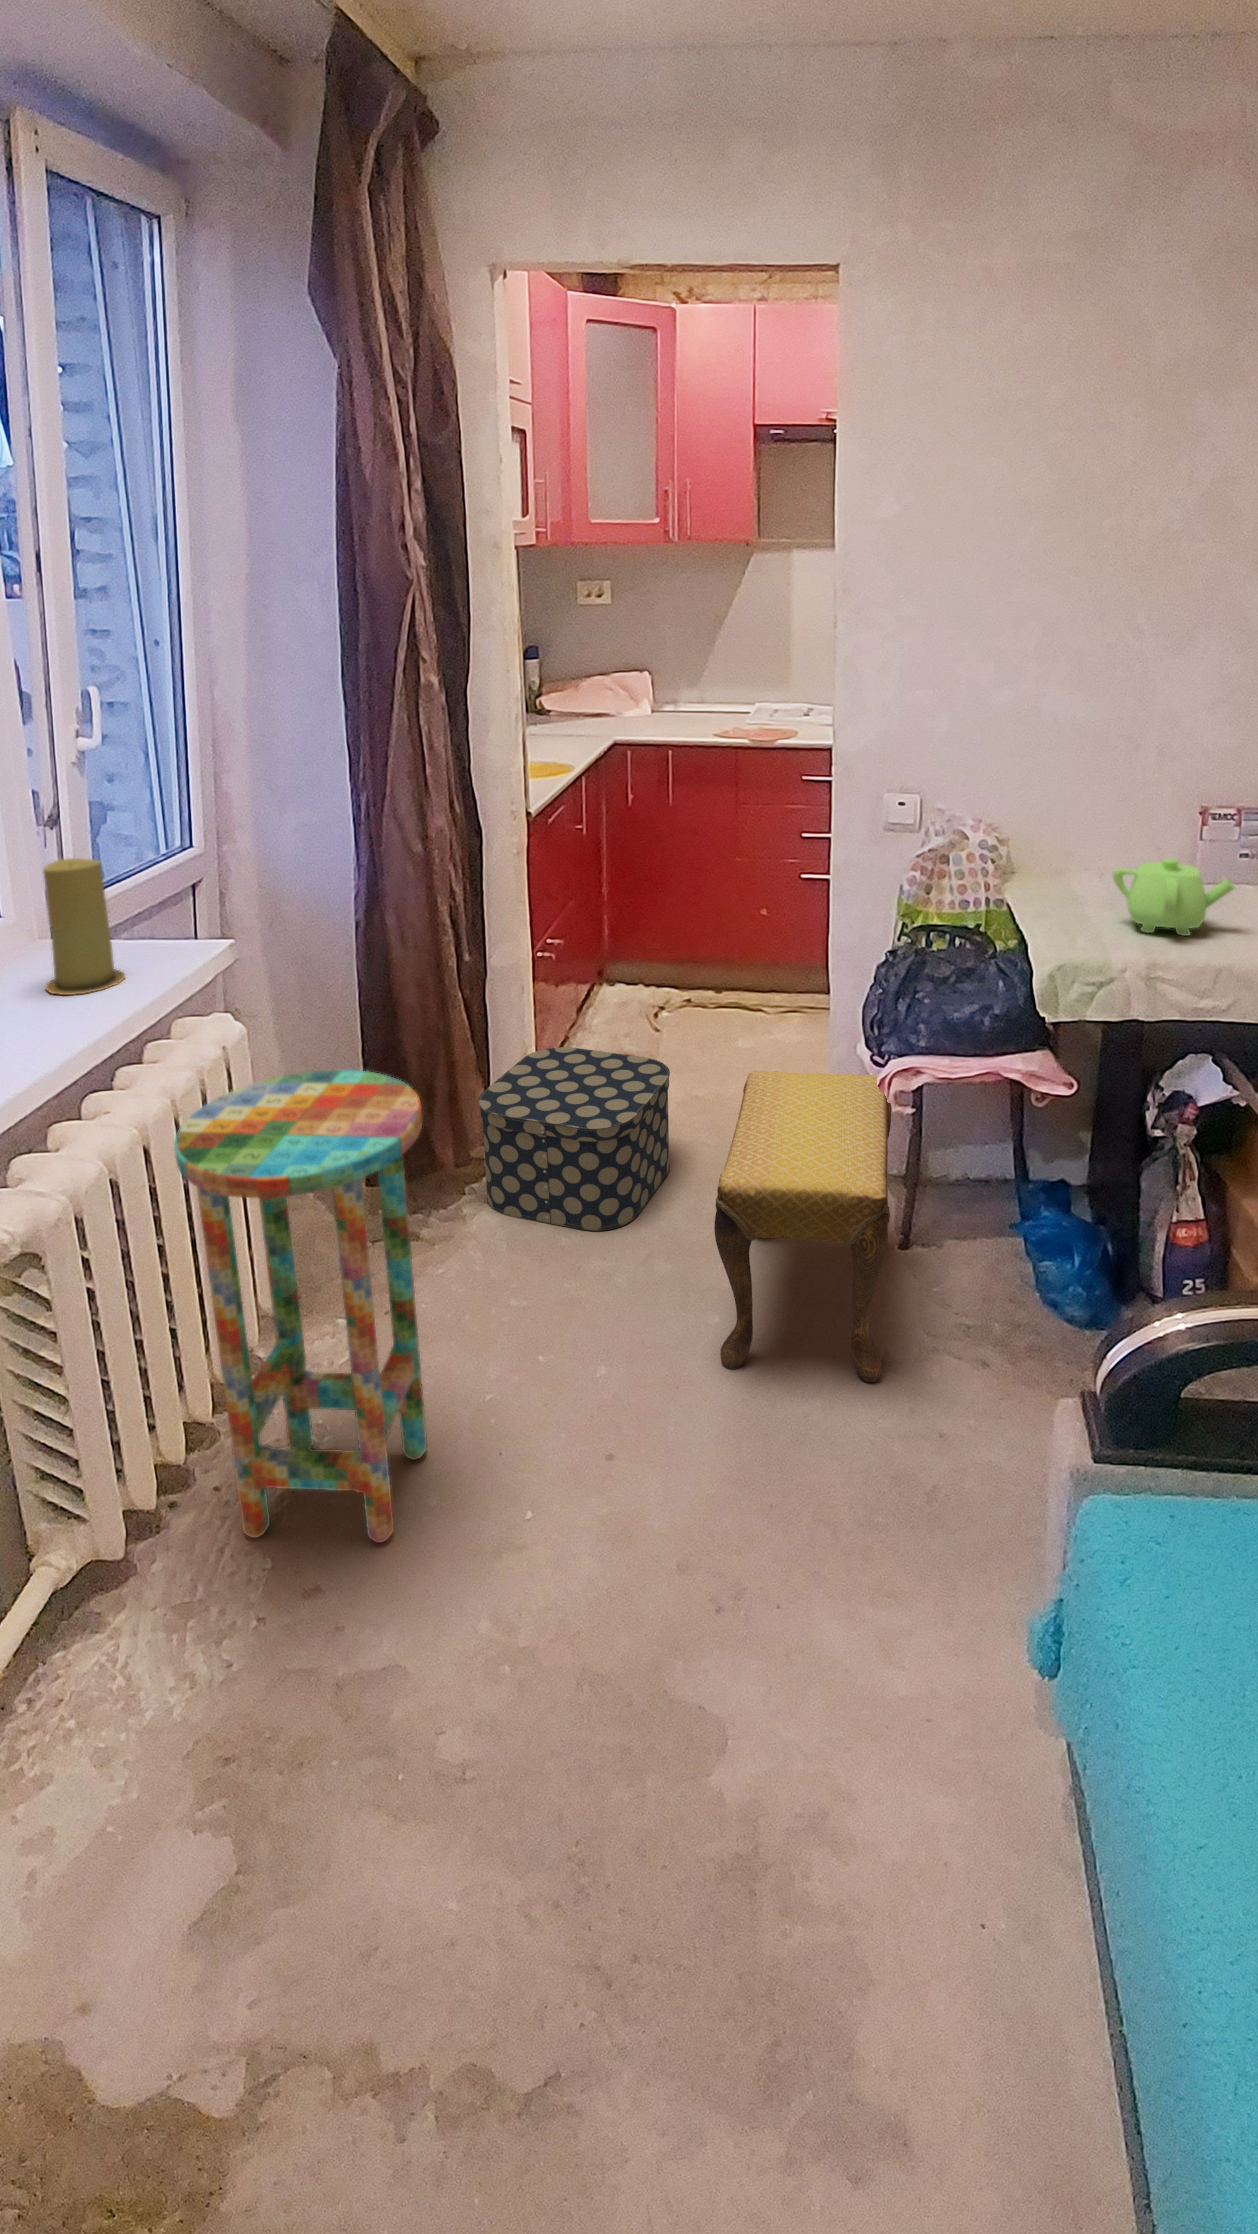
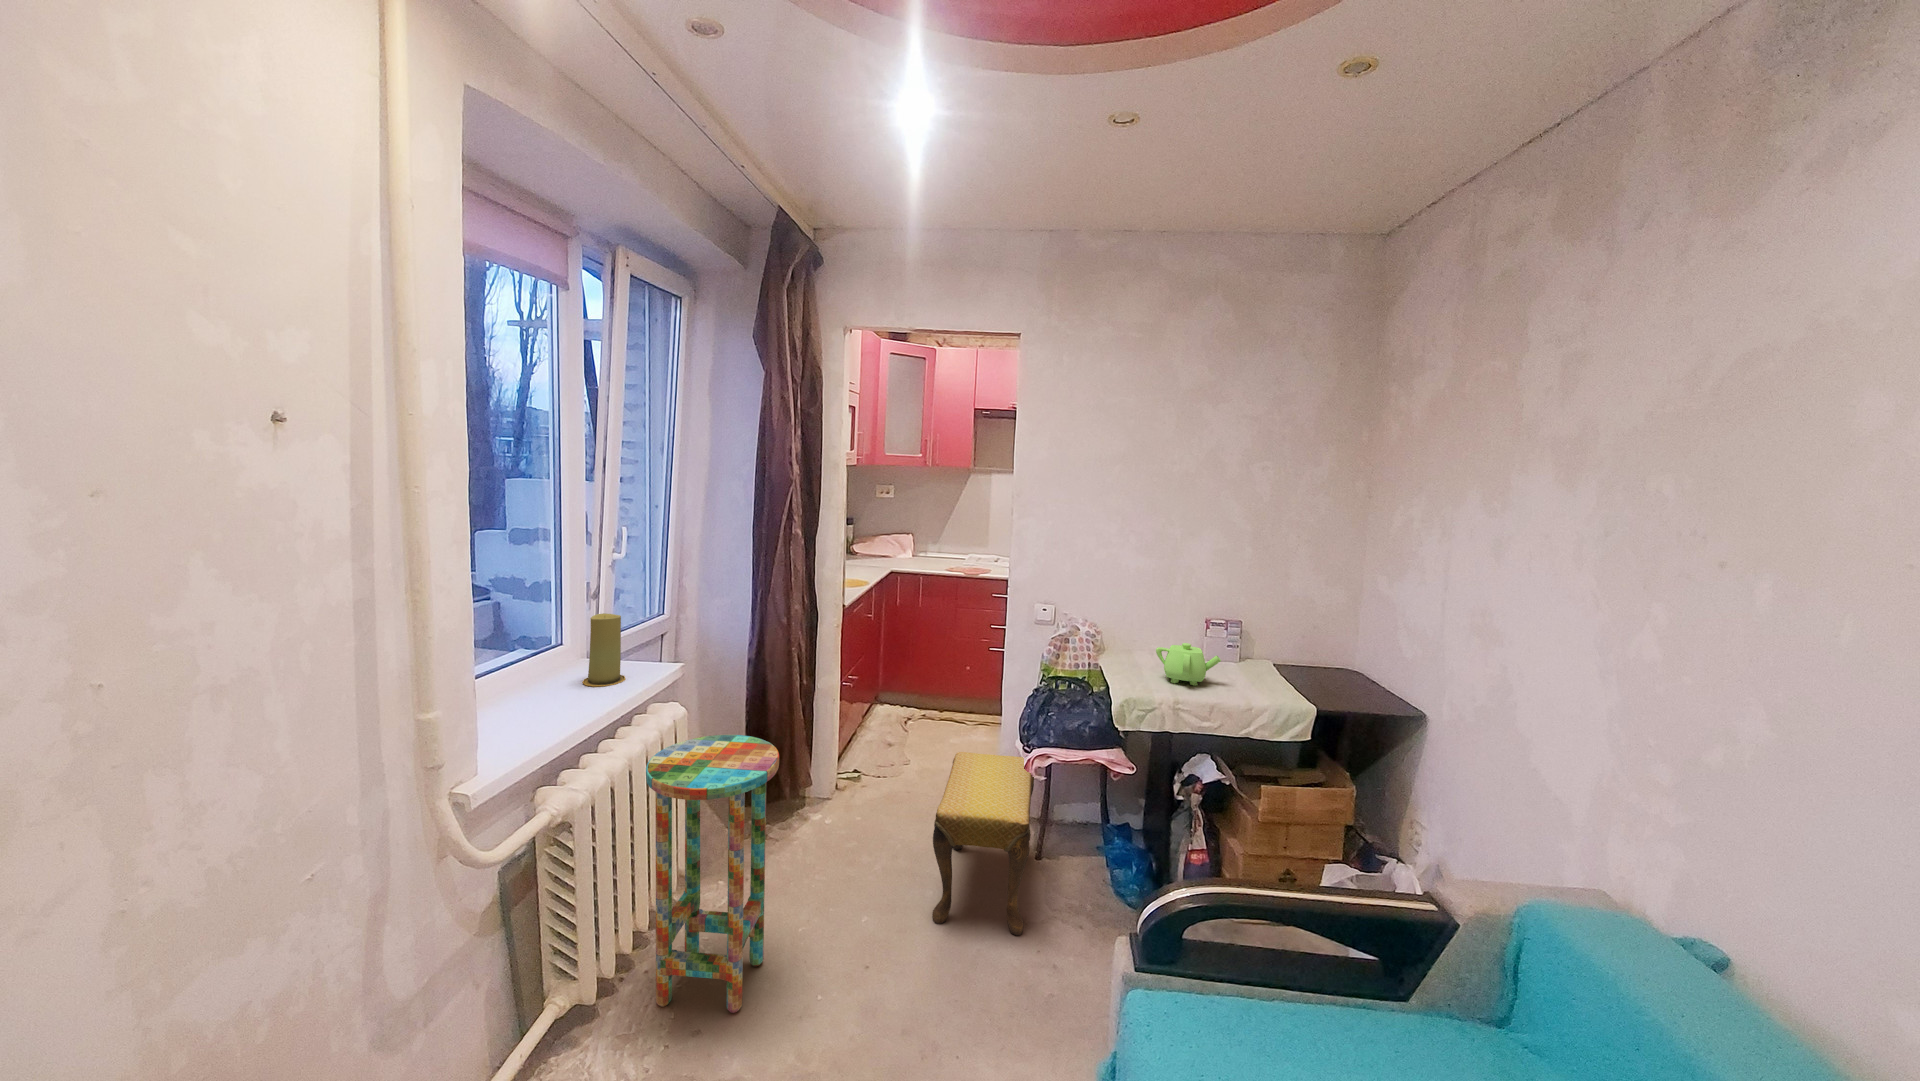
storage box: present [479,1047,670,1231] -> none [805,736,912,842]

